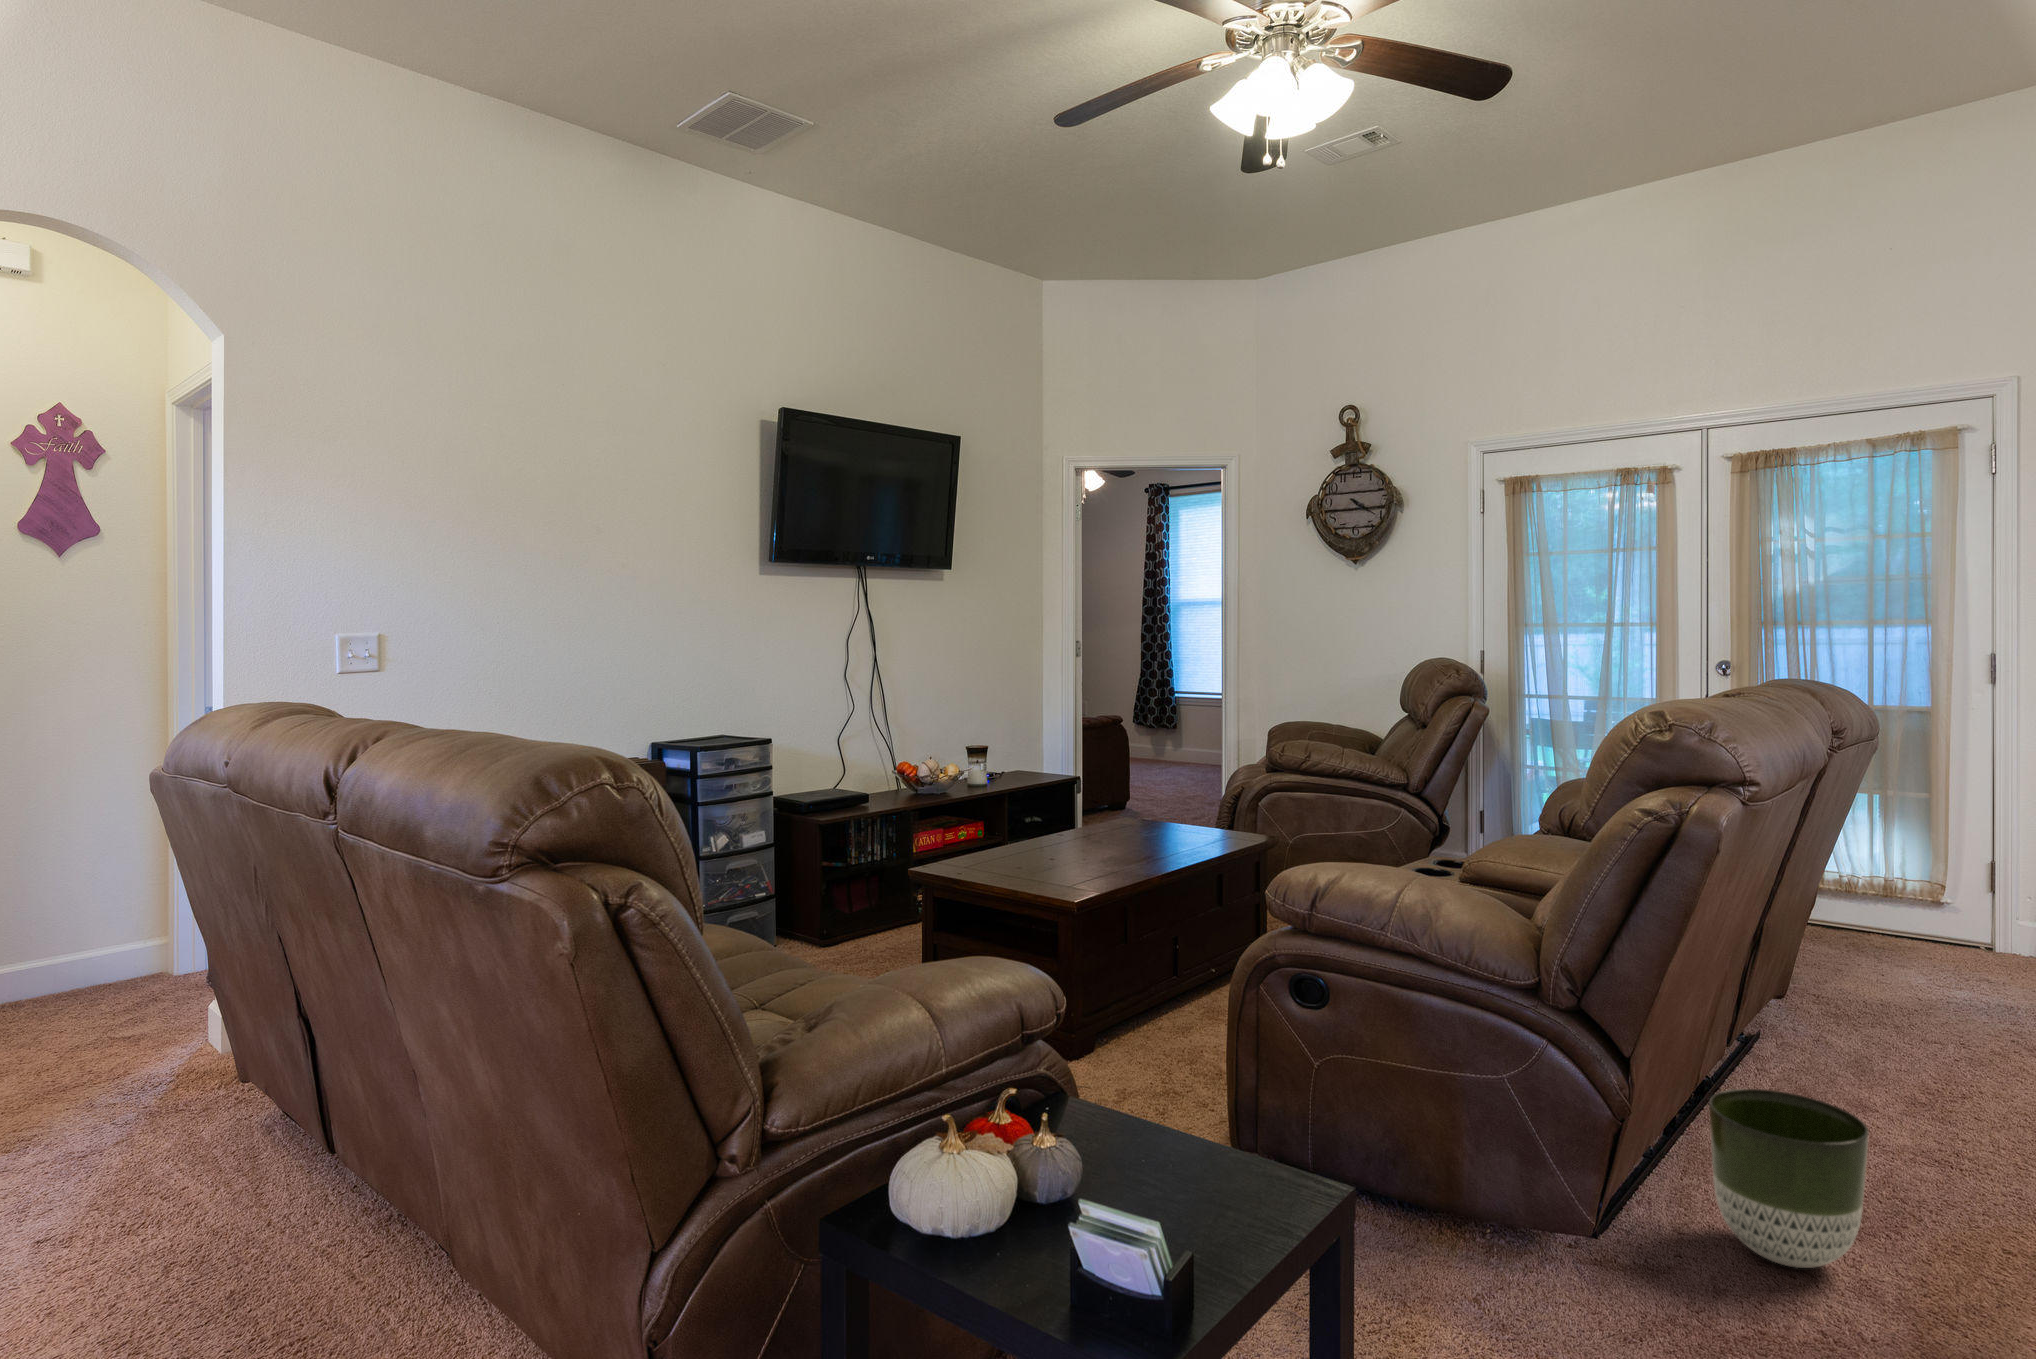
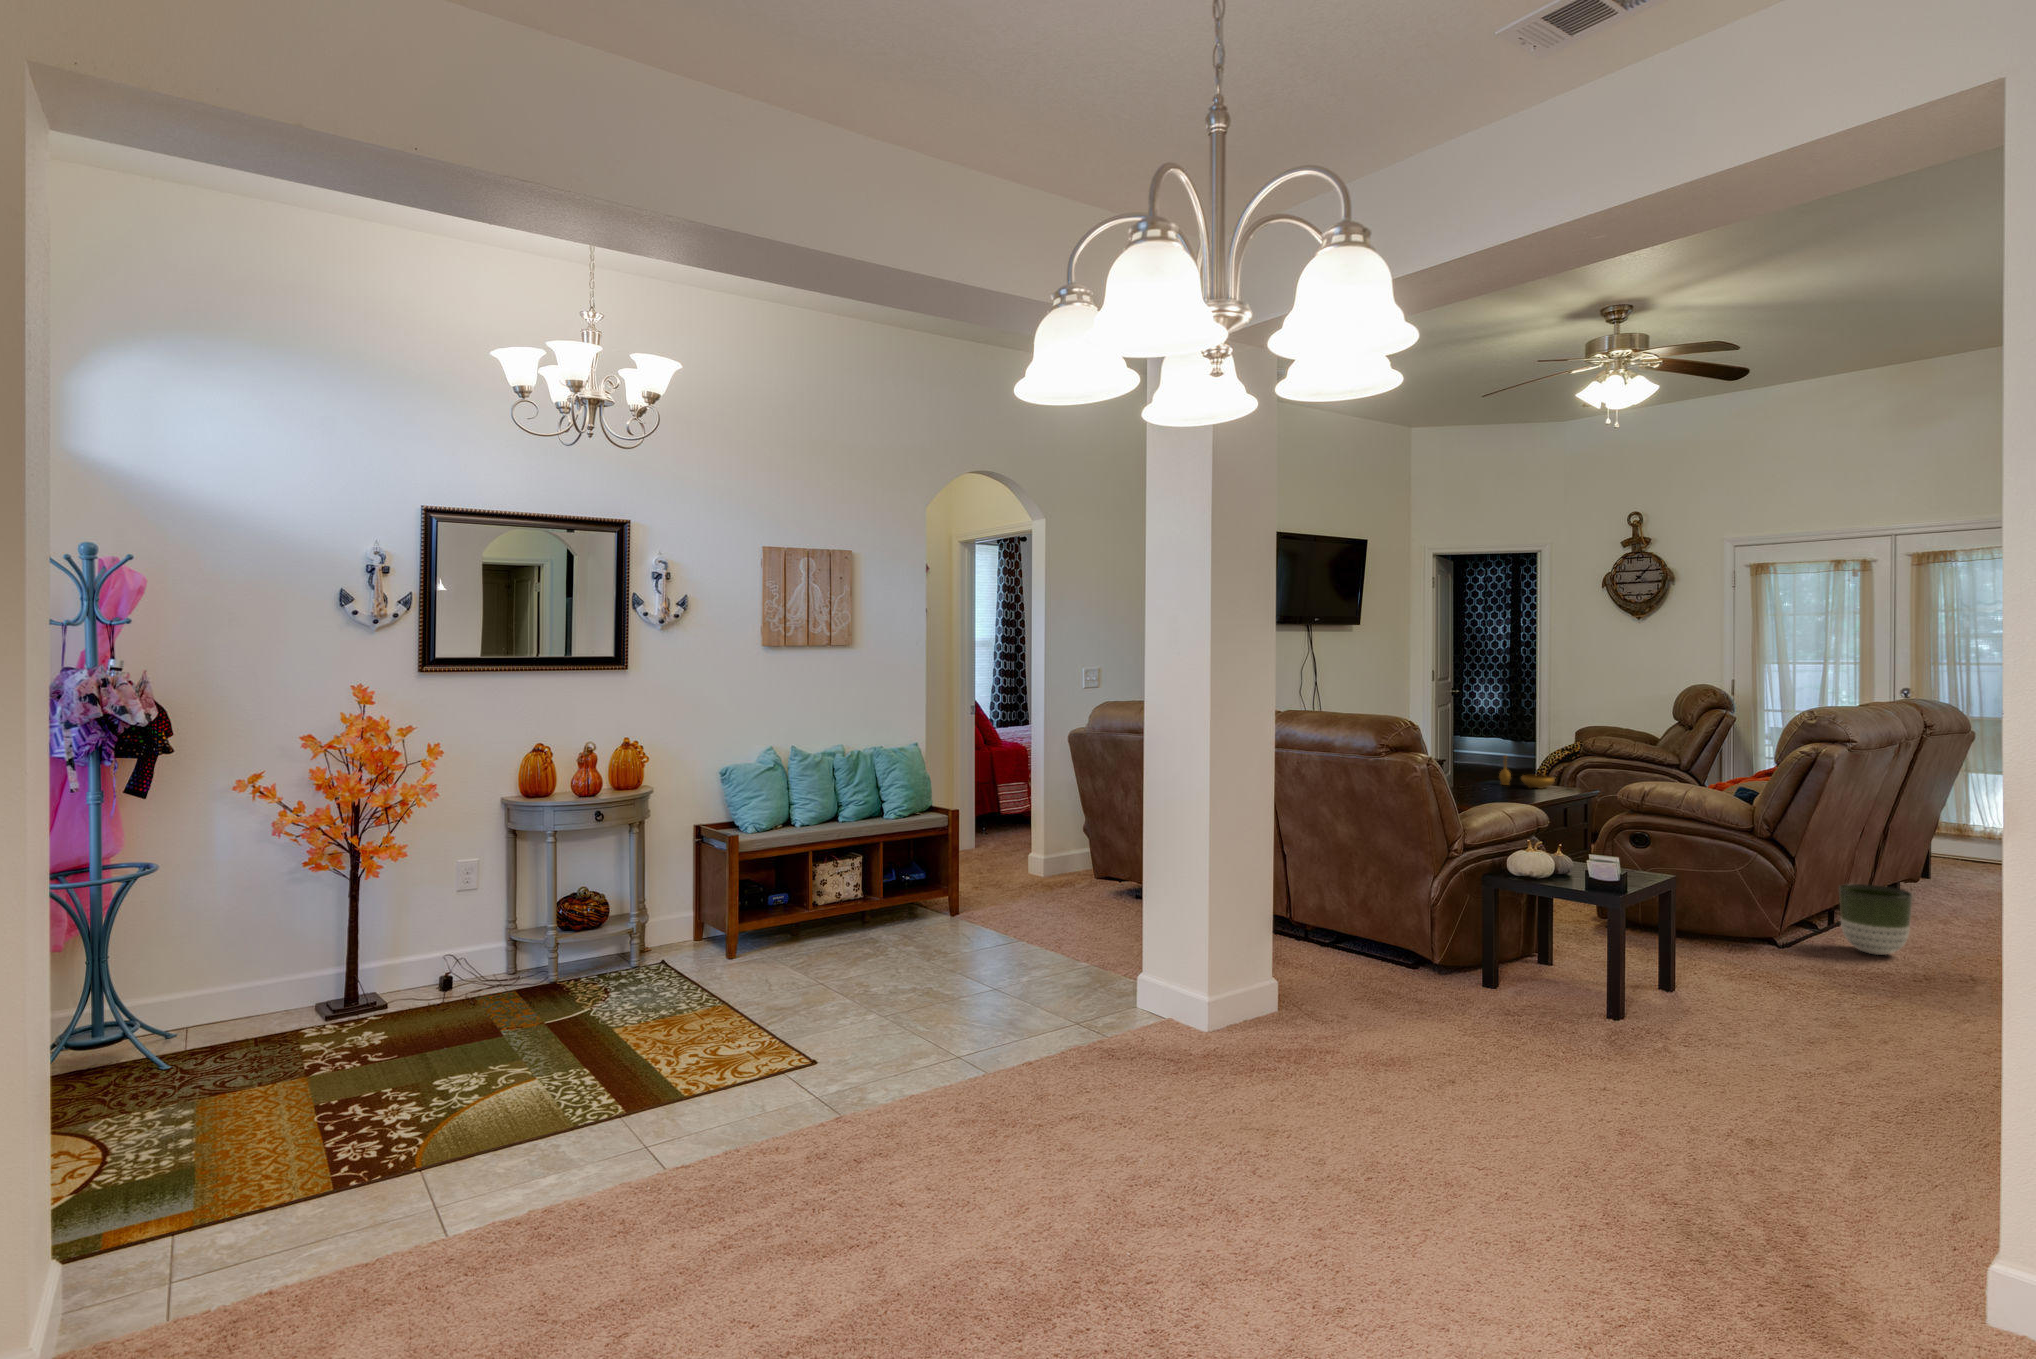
decorative bowl: none [1113,786,1201,847] -> present [1500,756,1555,789]

